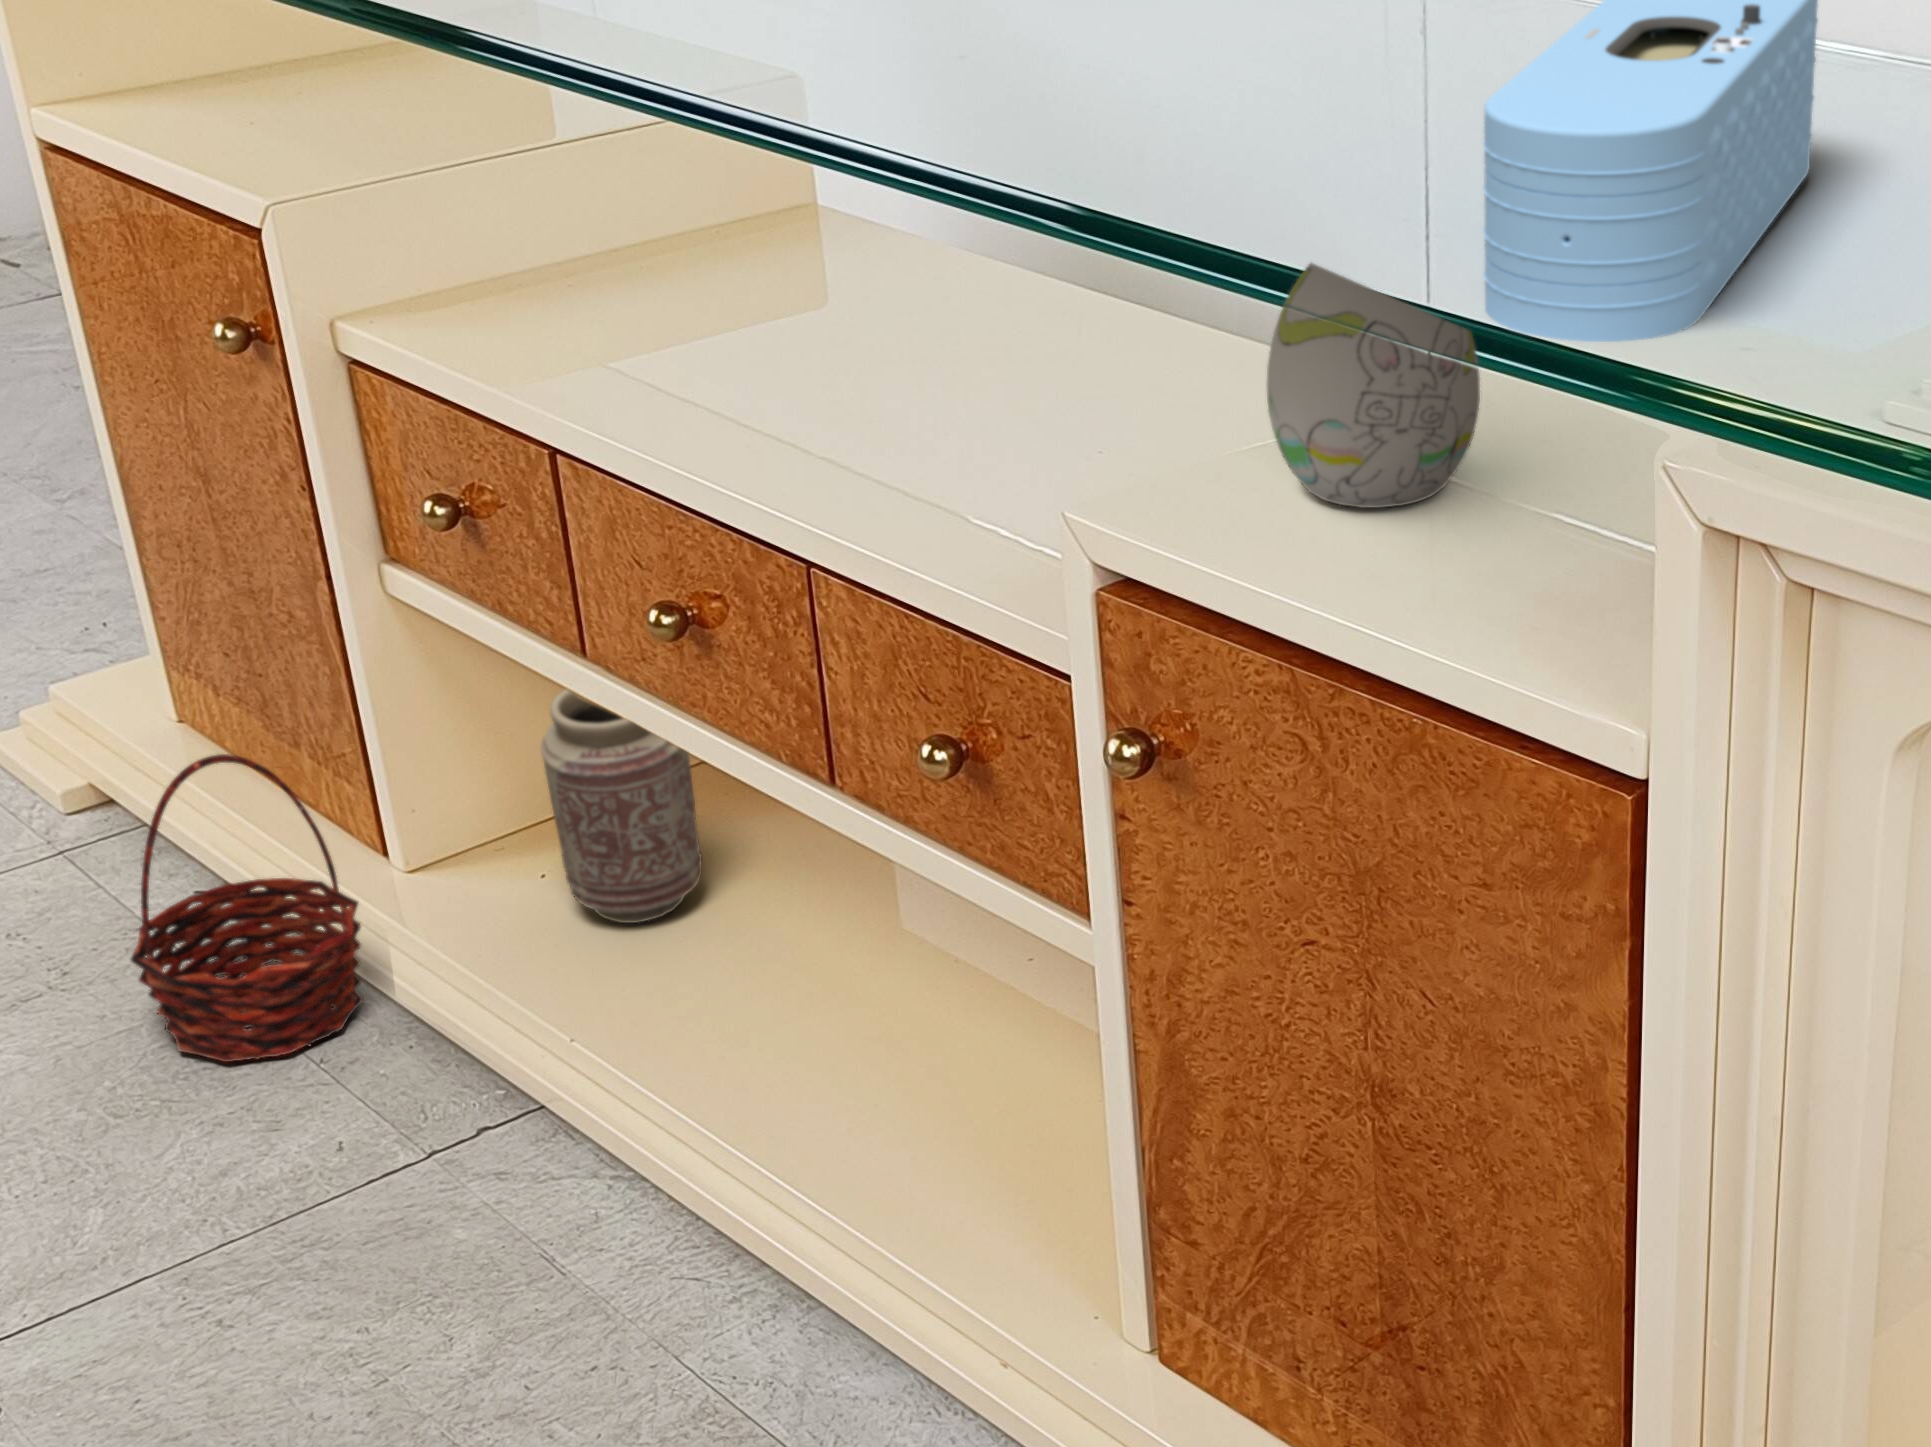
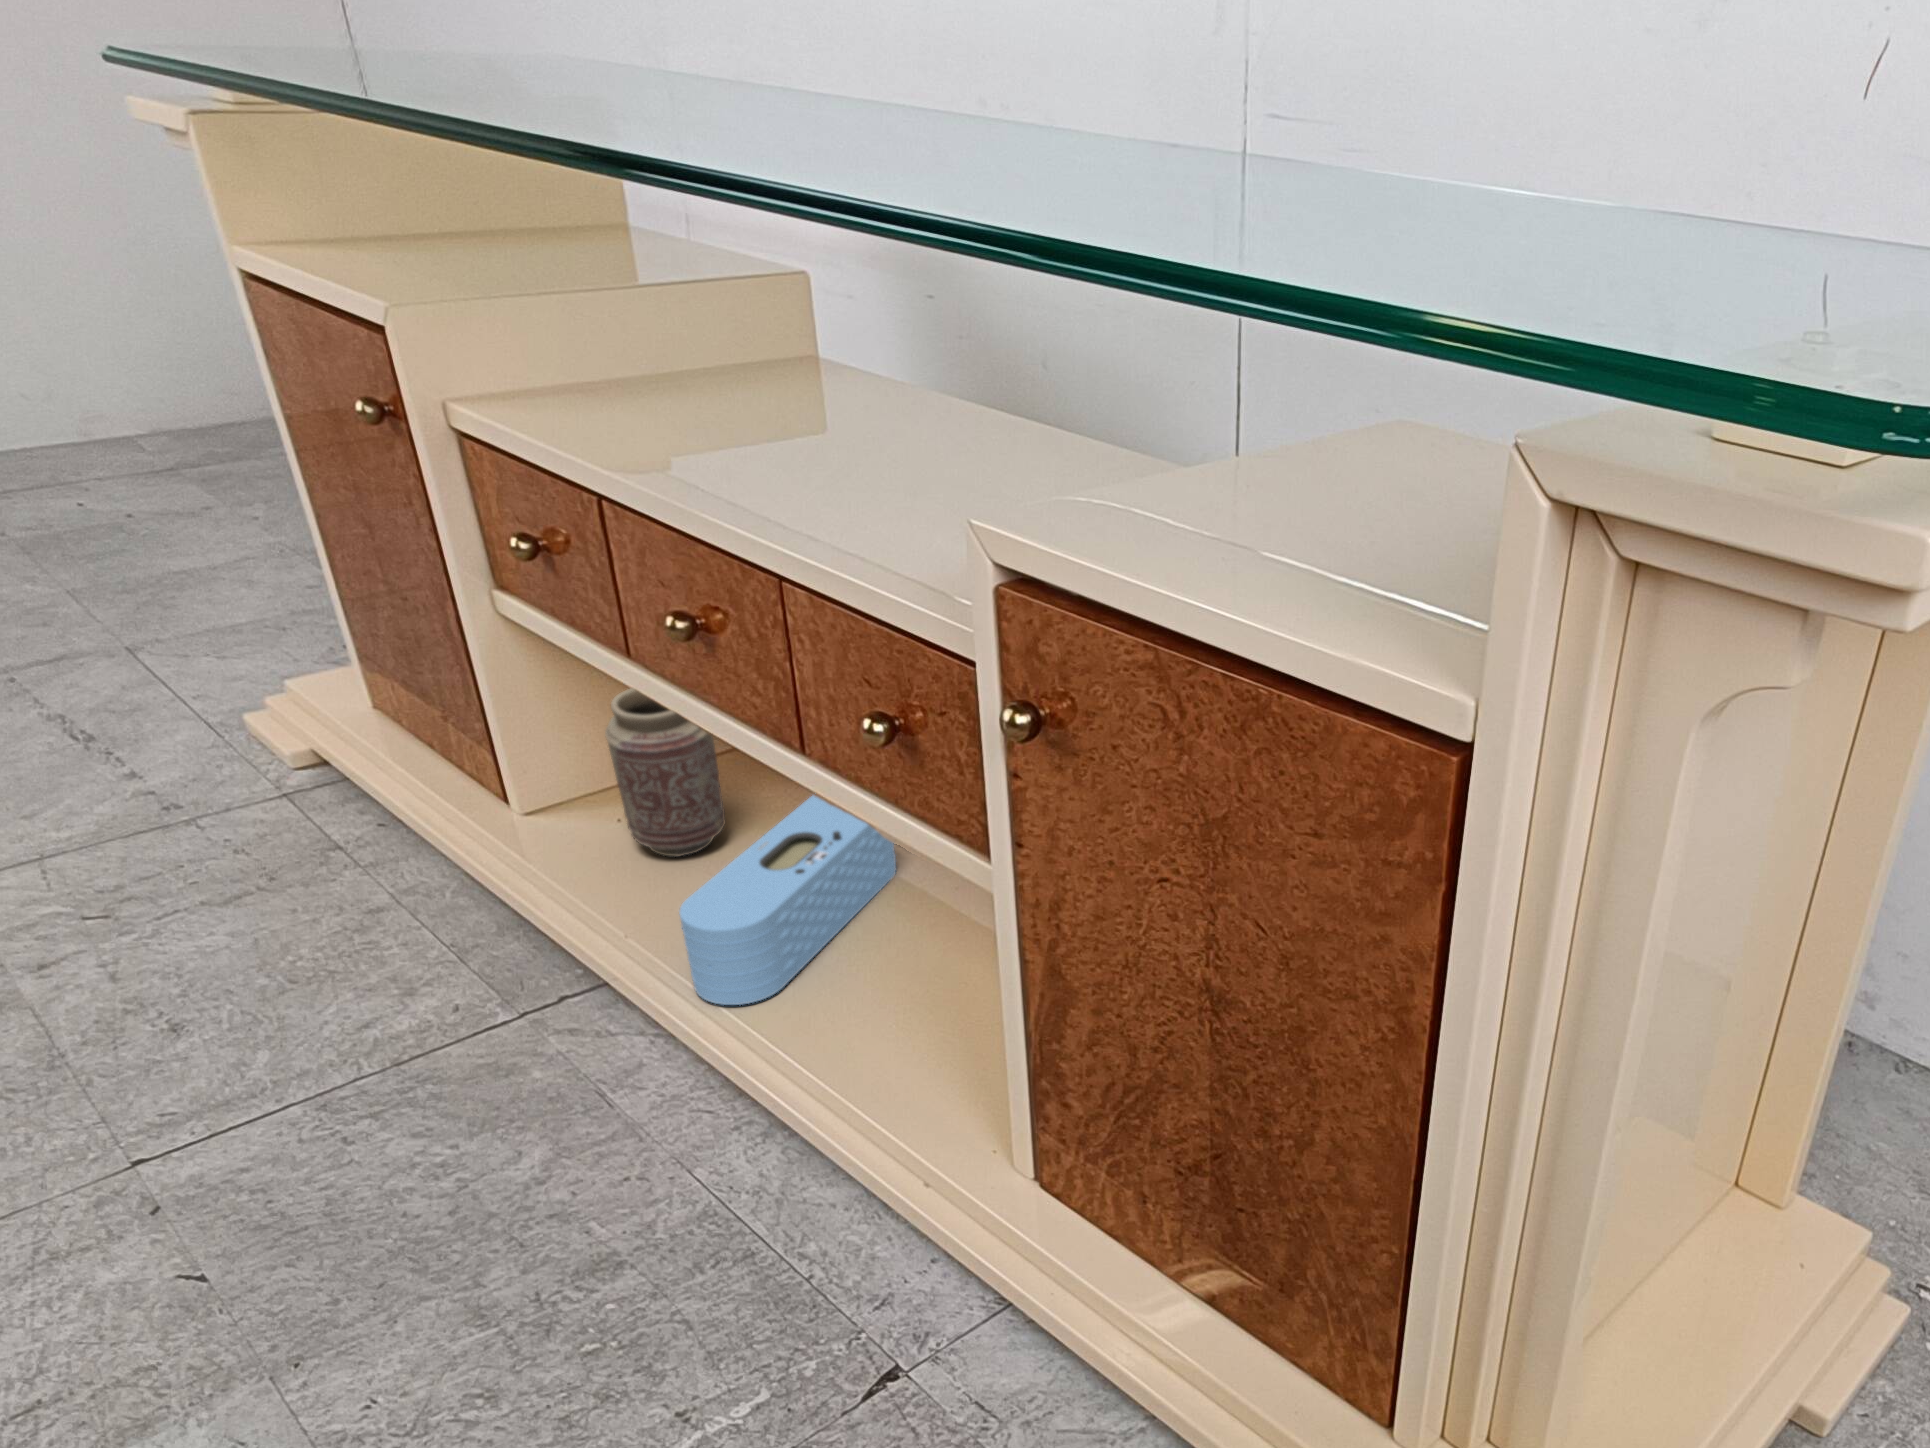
speaker: present [1483,0,1818,342] -> present [679,793,896,1005]
decorative egg: present [1266,263,1480,508] -> none [1138,296,1311,535]
basket: present [131,754,363,1062] -> none [306,728,487,946]

